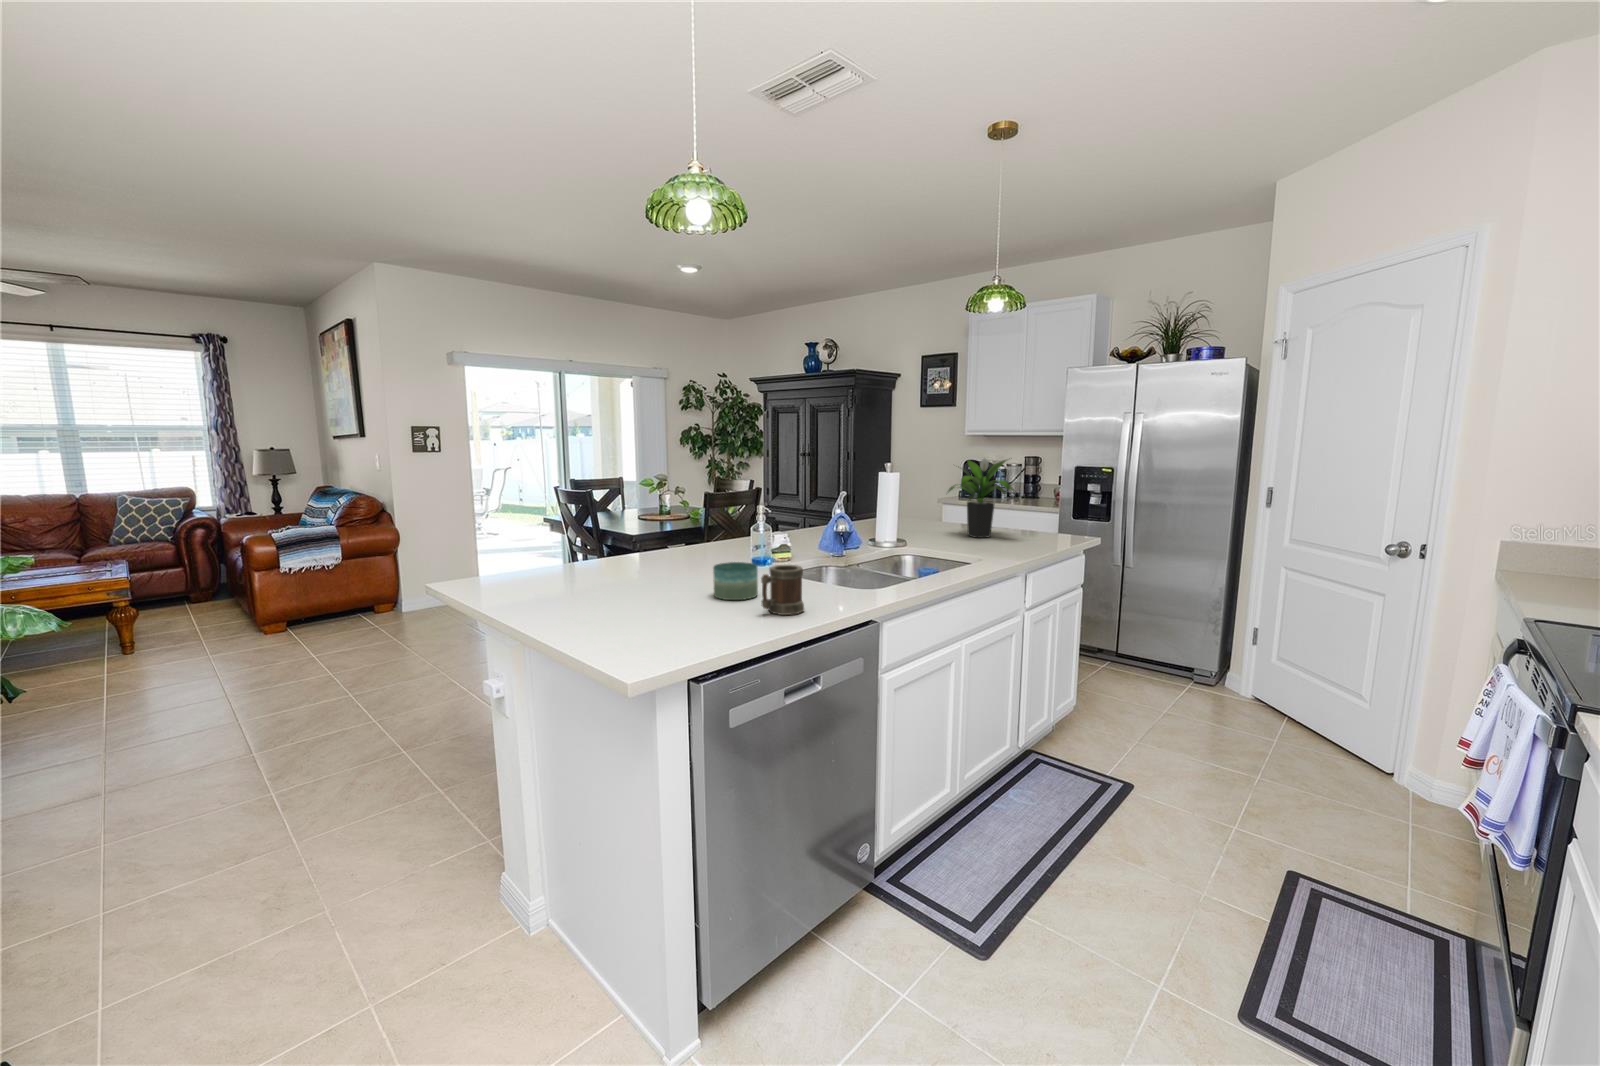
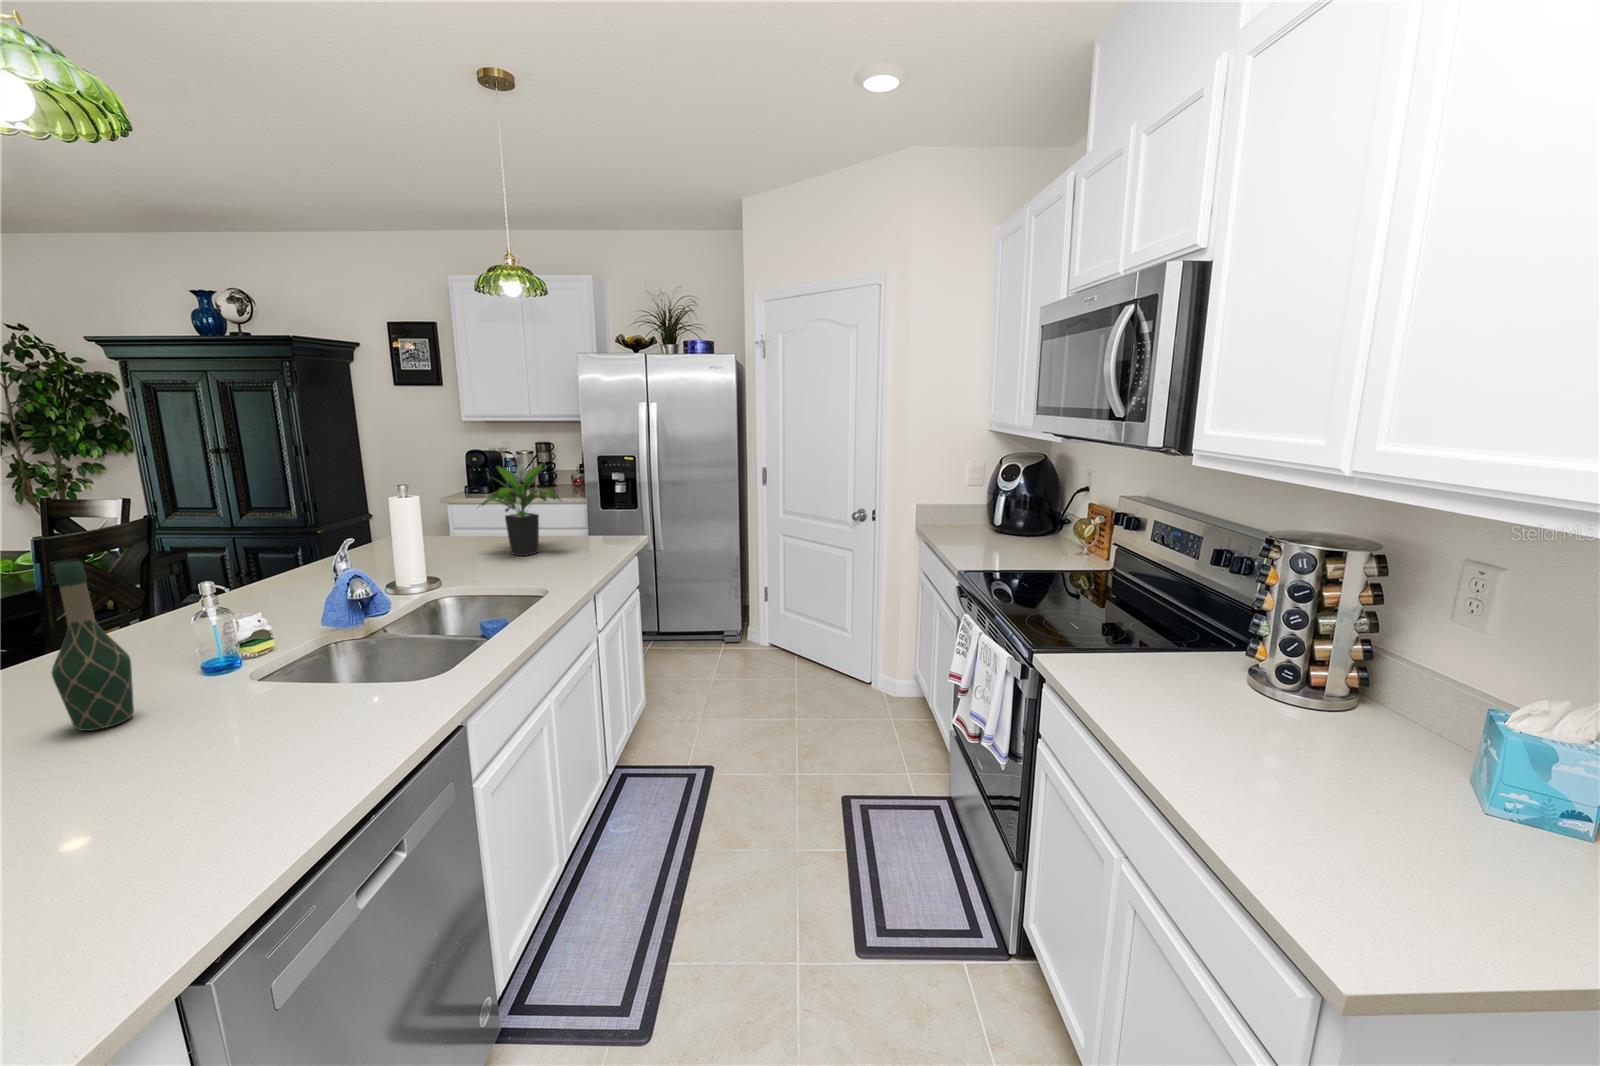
wine bottle: none [692,478,723,575] -> present [52,561,134,731]
candle: present [713,562,758,600] -> none [131,697,240,778]
mug: present [761,565,804,615] -> none [258,690,348,779]

